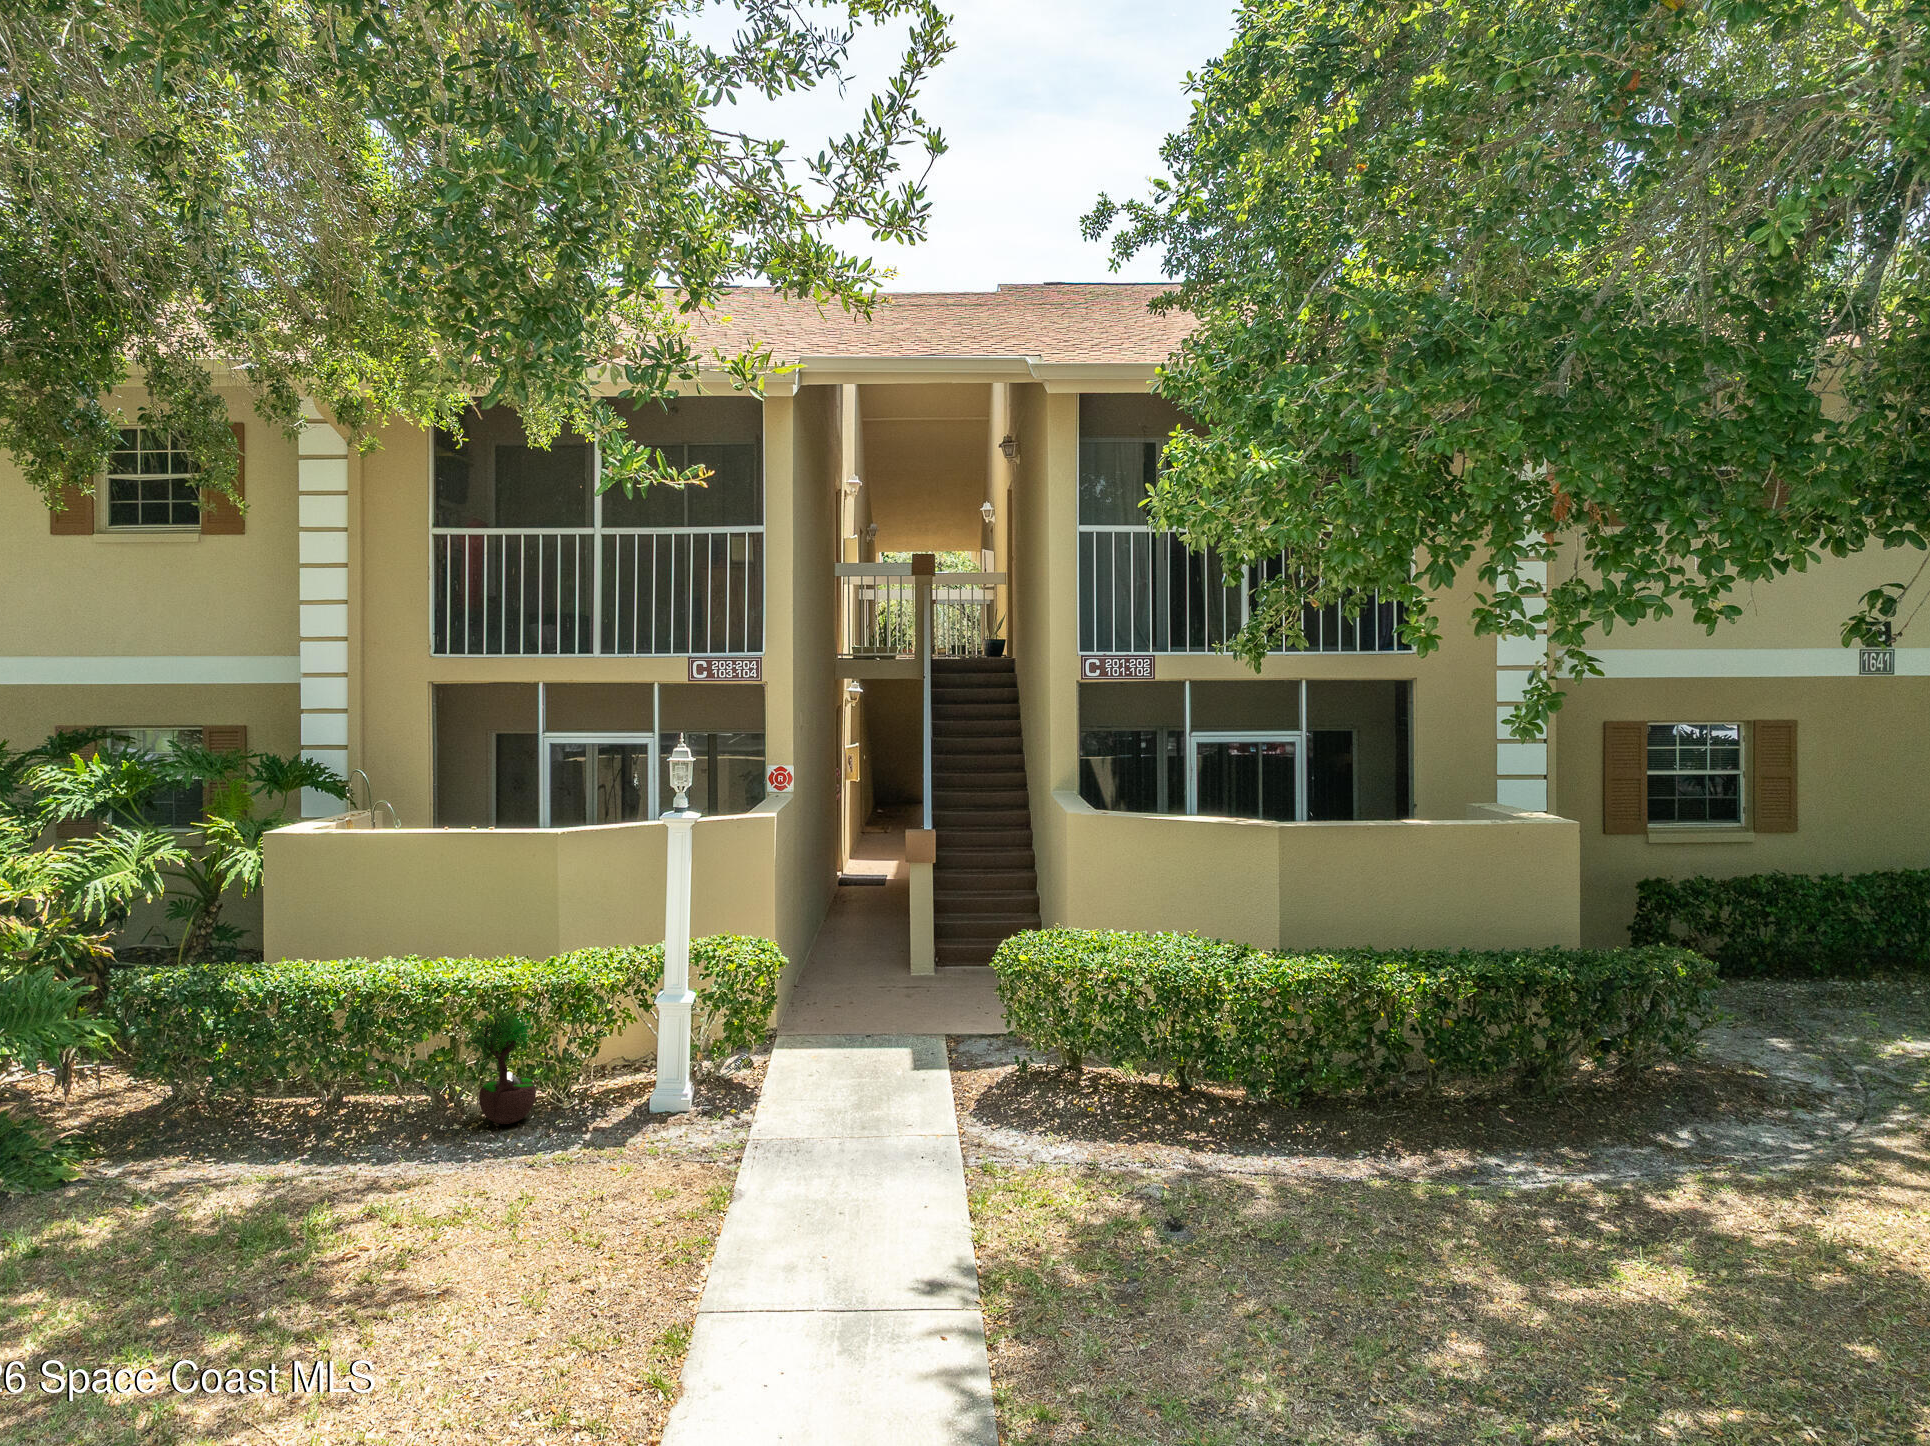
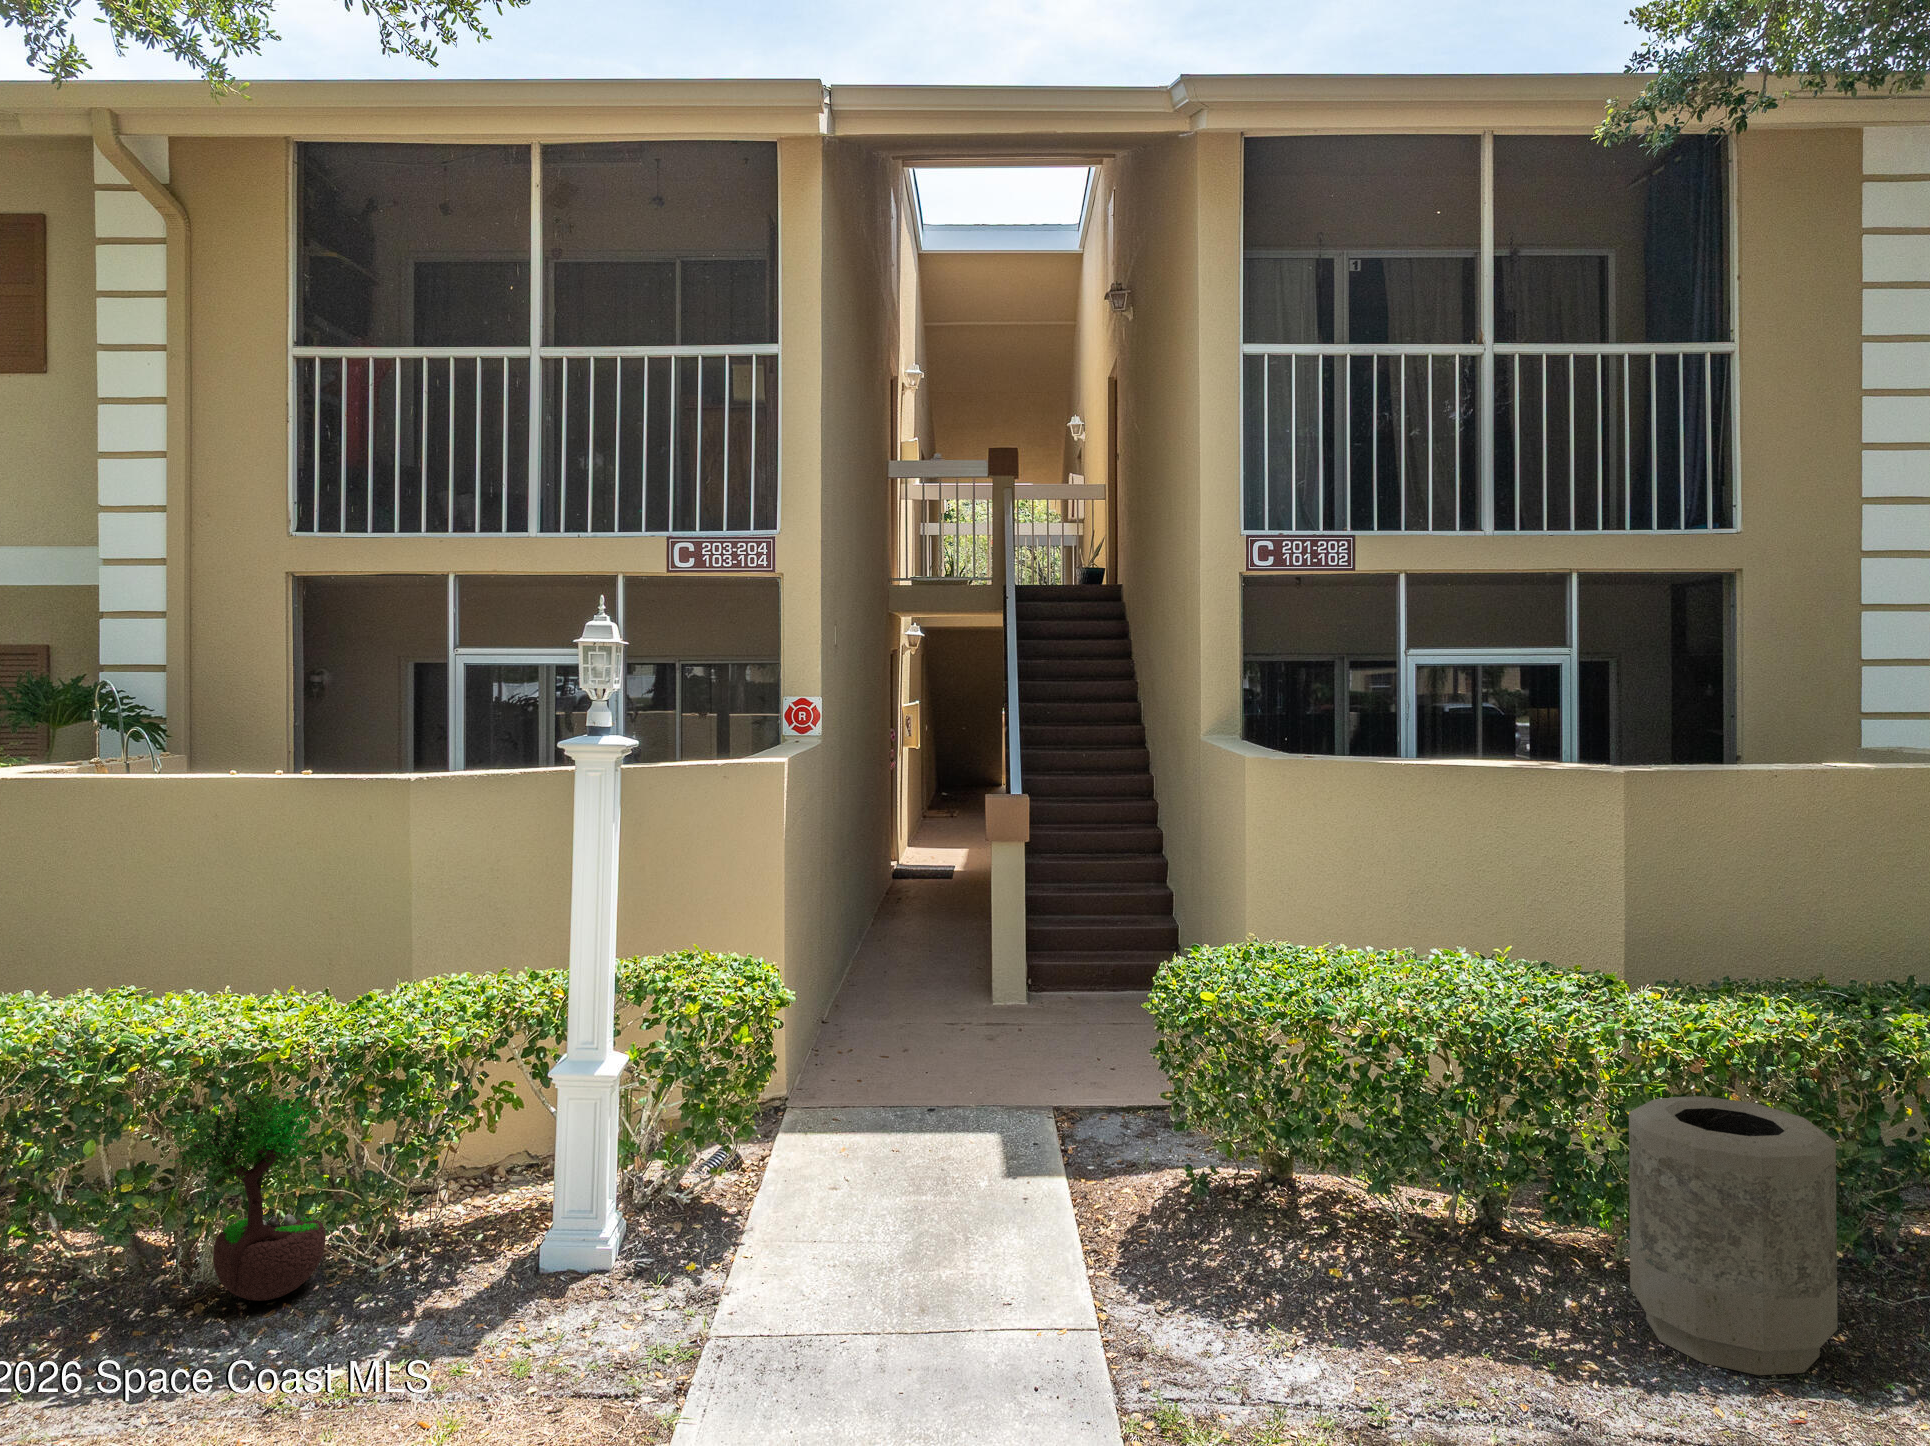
trash can: none [1239,1010,1334,1147] -> present [1629,1096,1838,1375]

